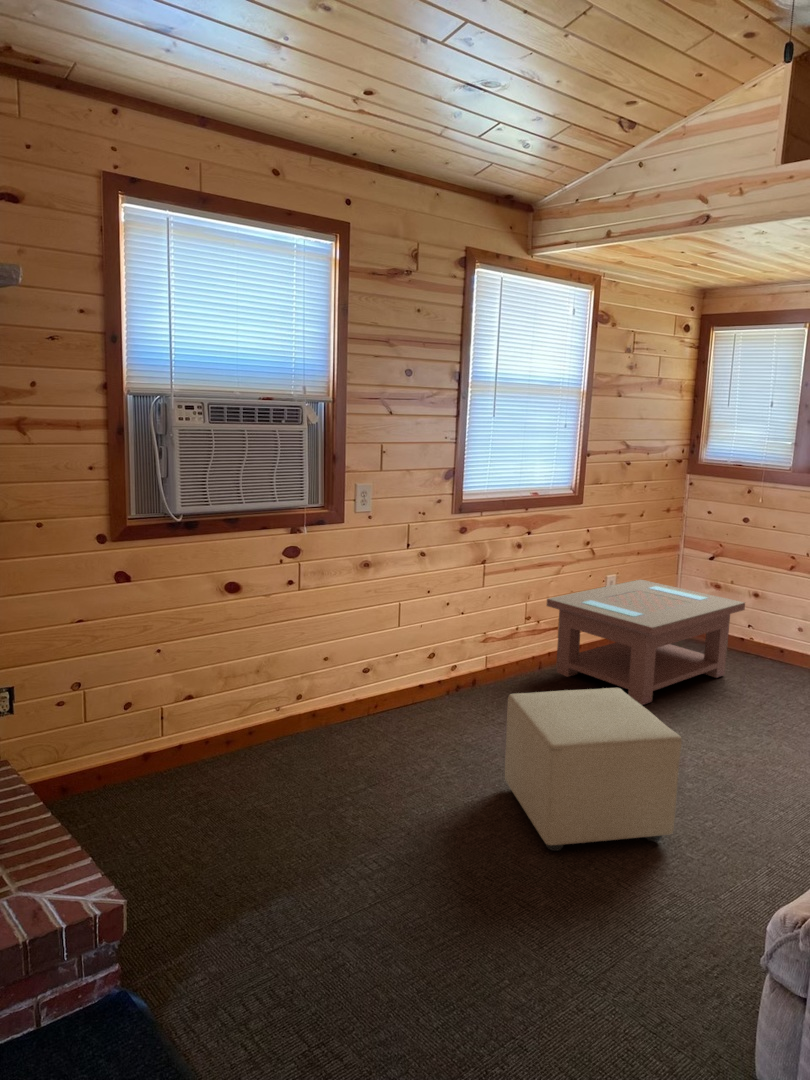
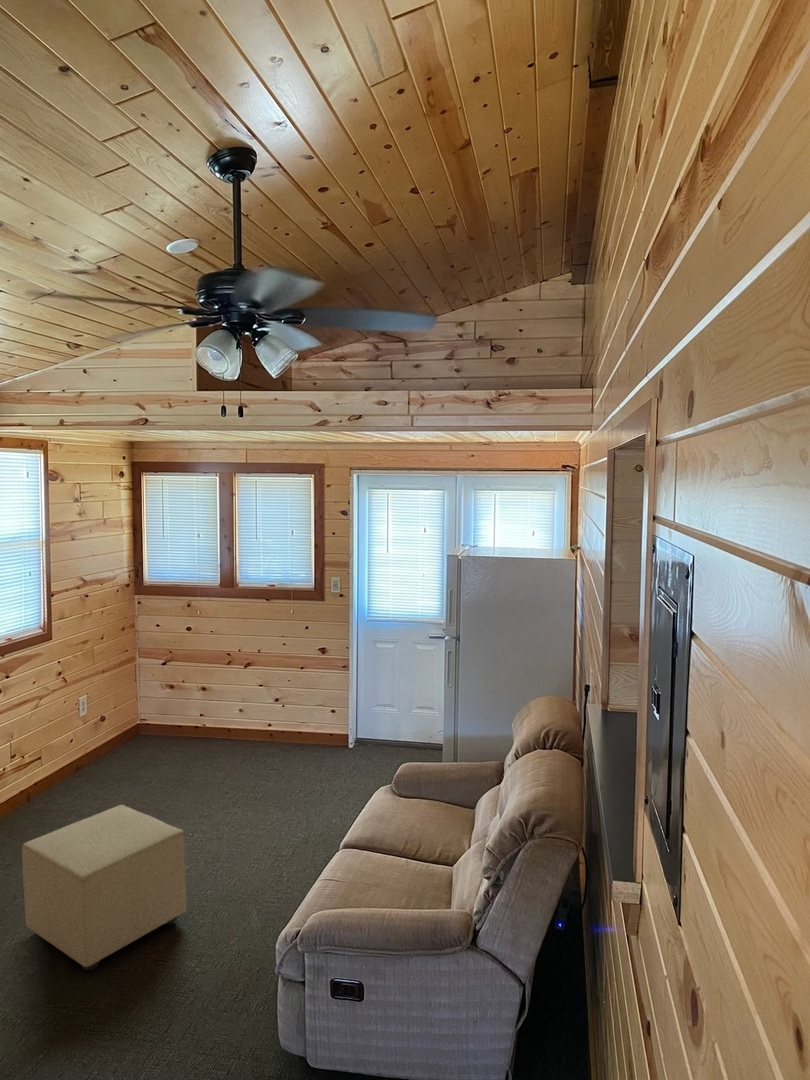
coffee table: present [547,580,745,705] -> none [26,695,200,810]

